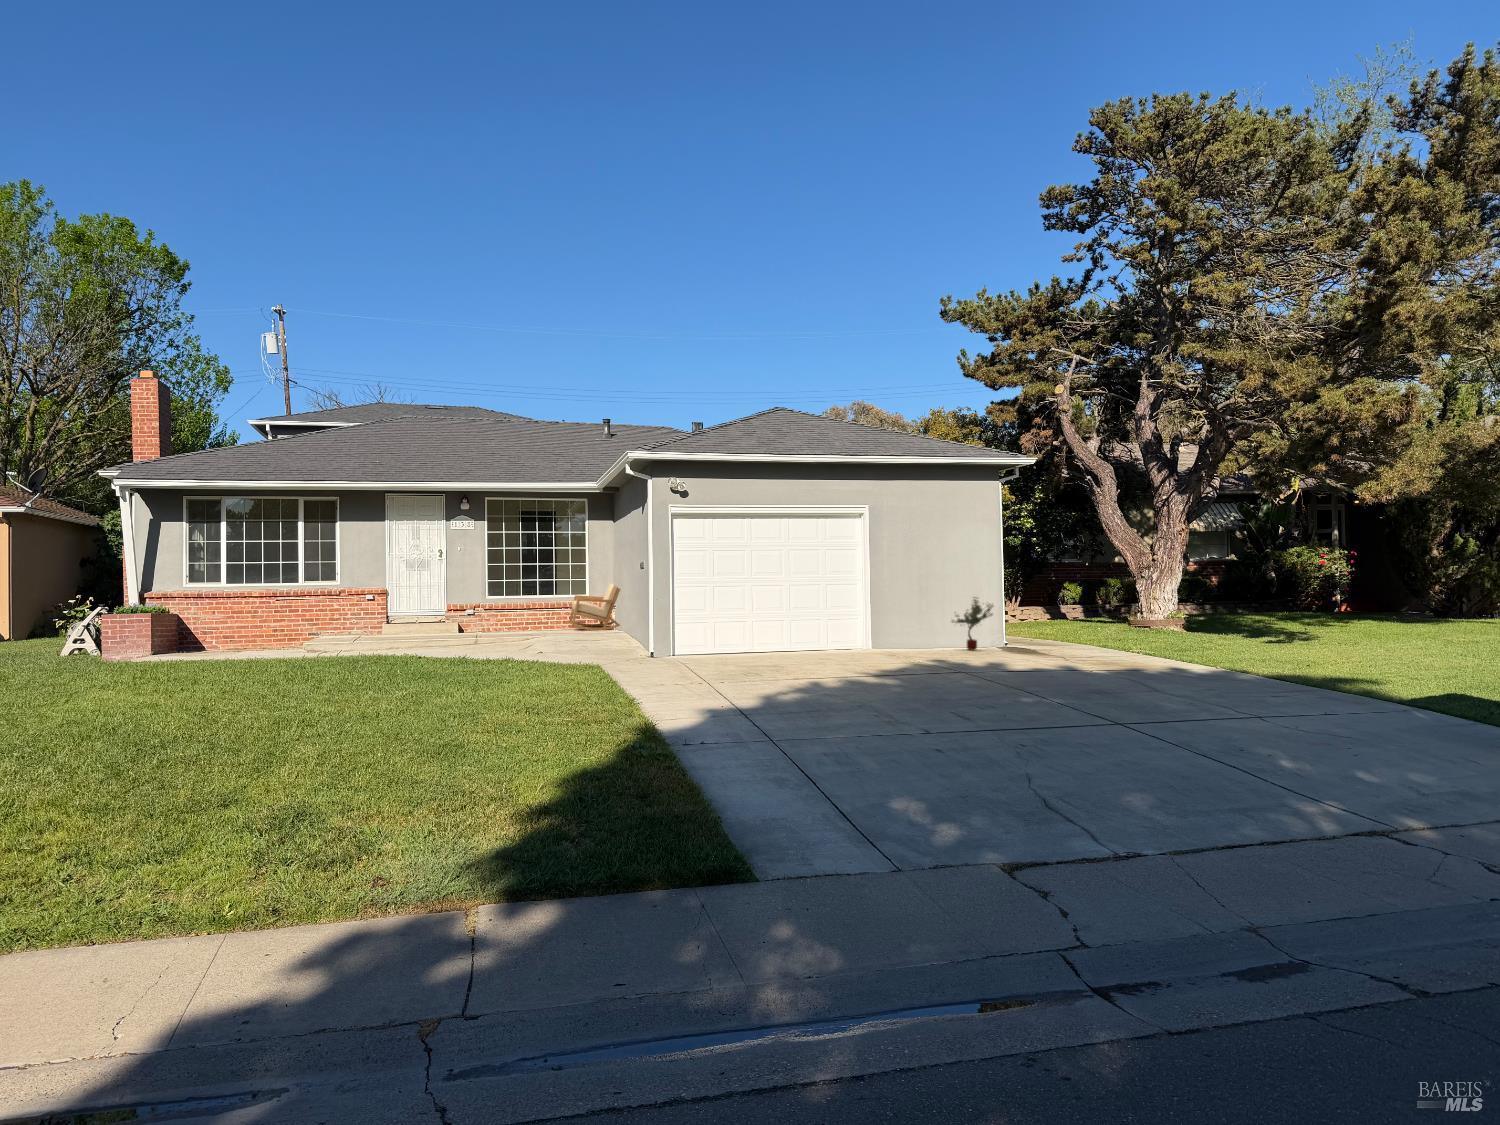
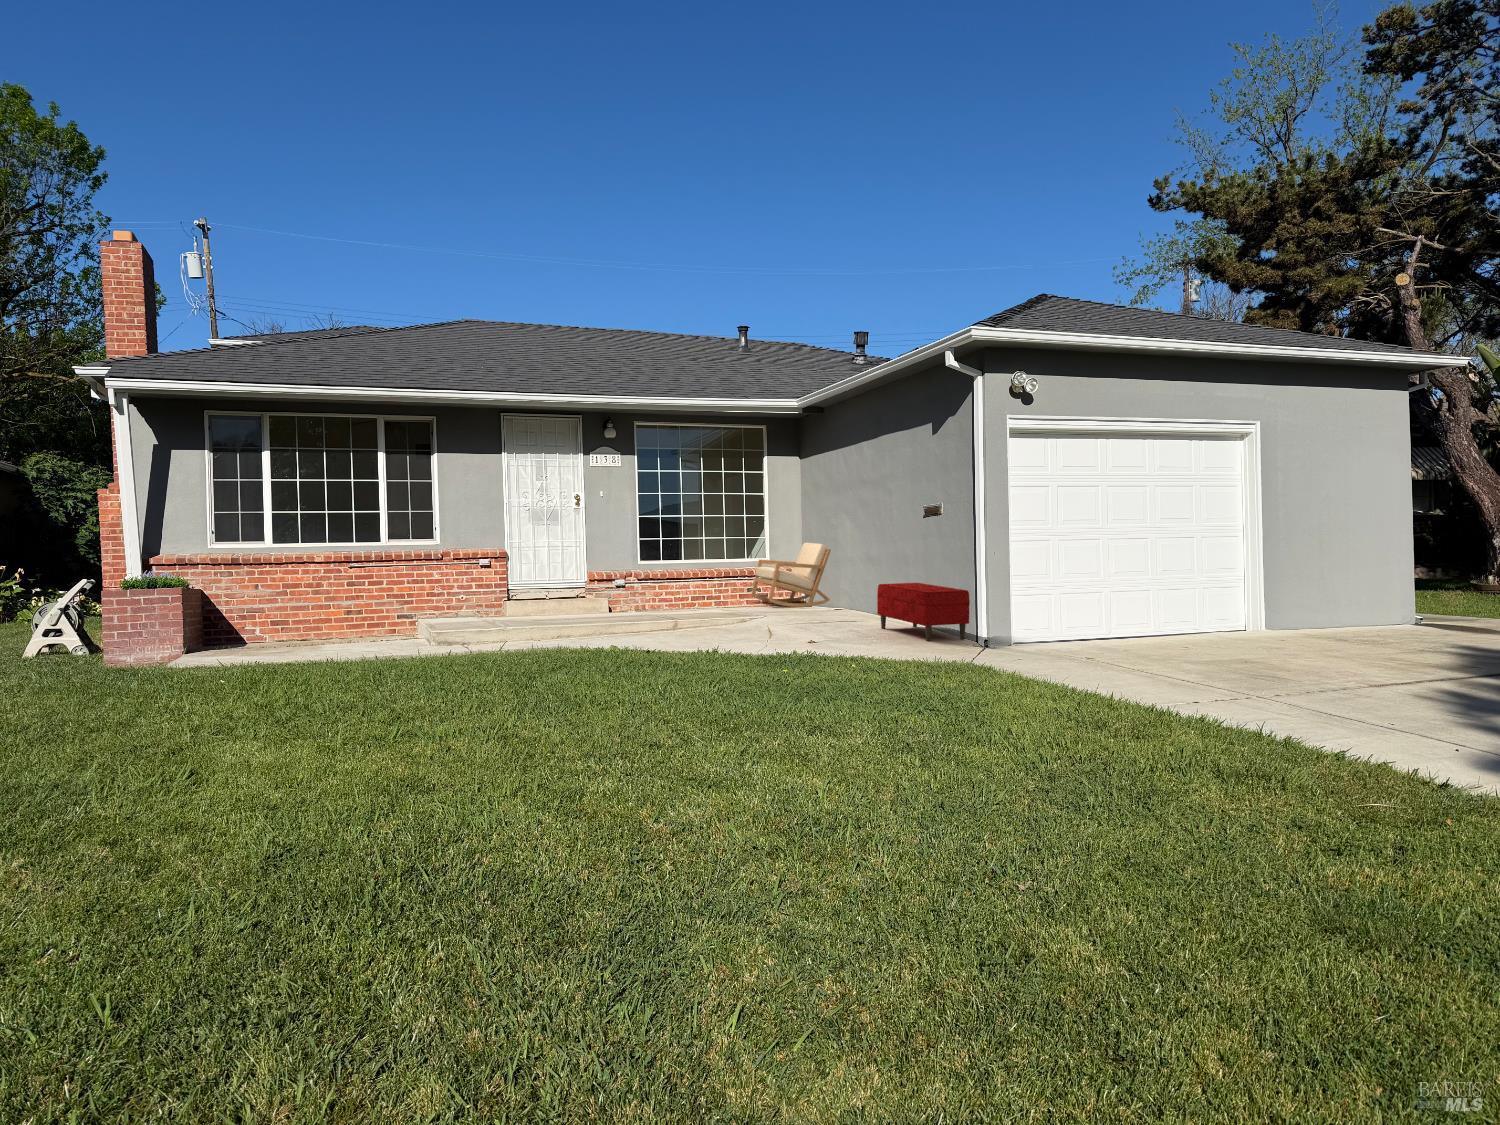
potted tree: present [952,597,993,651] -> none [1360,552,1419,627]
bench: none [605,615,644,655] -> present [877,583,970,641]

